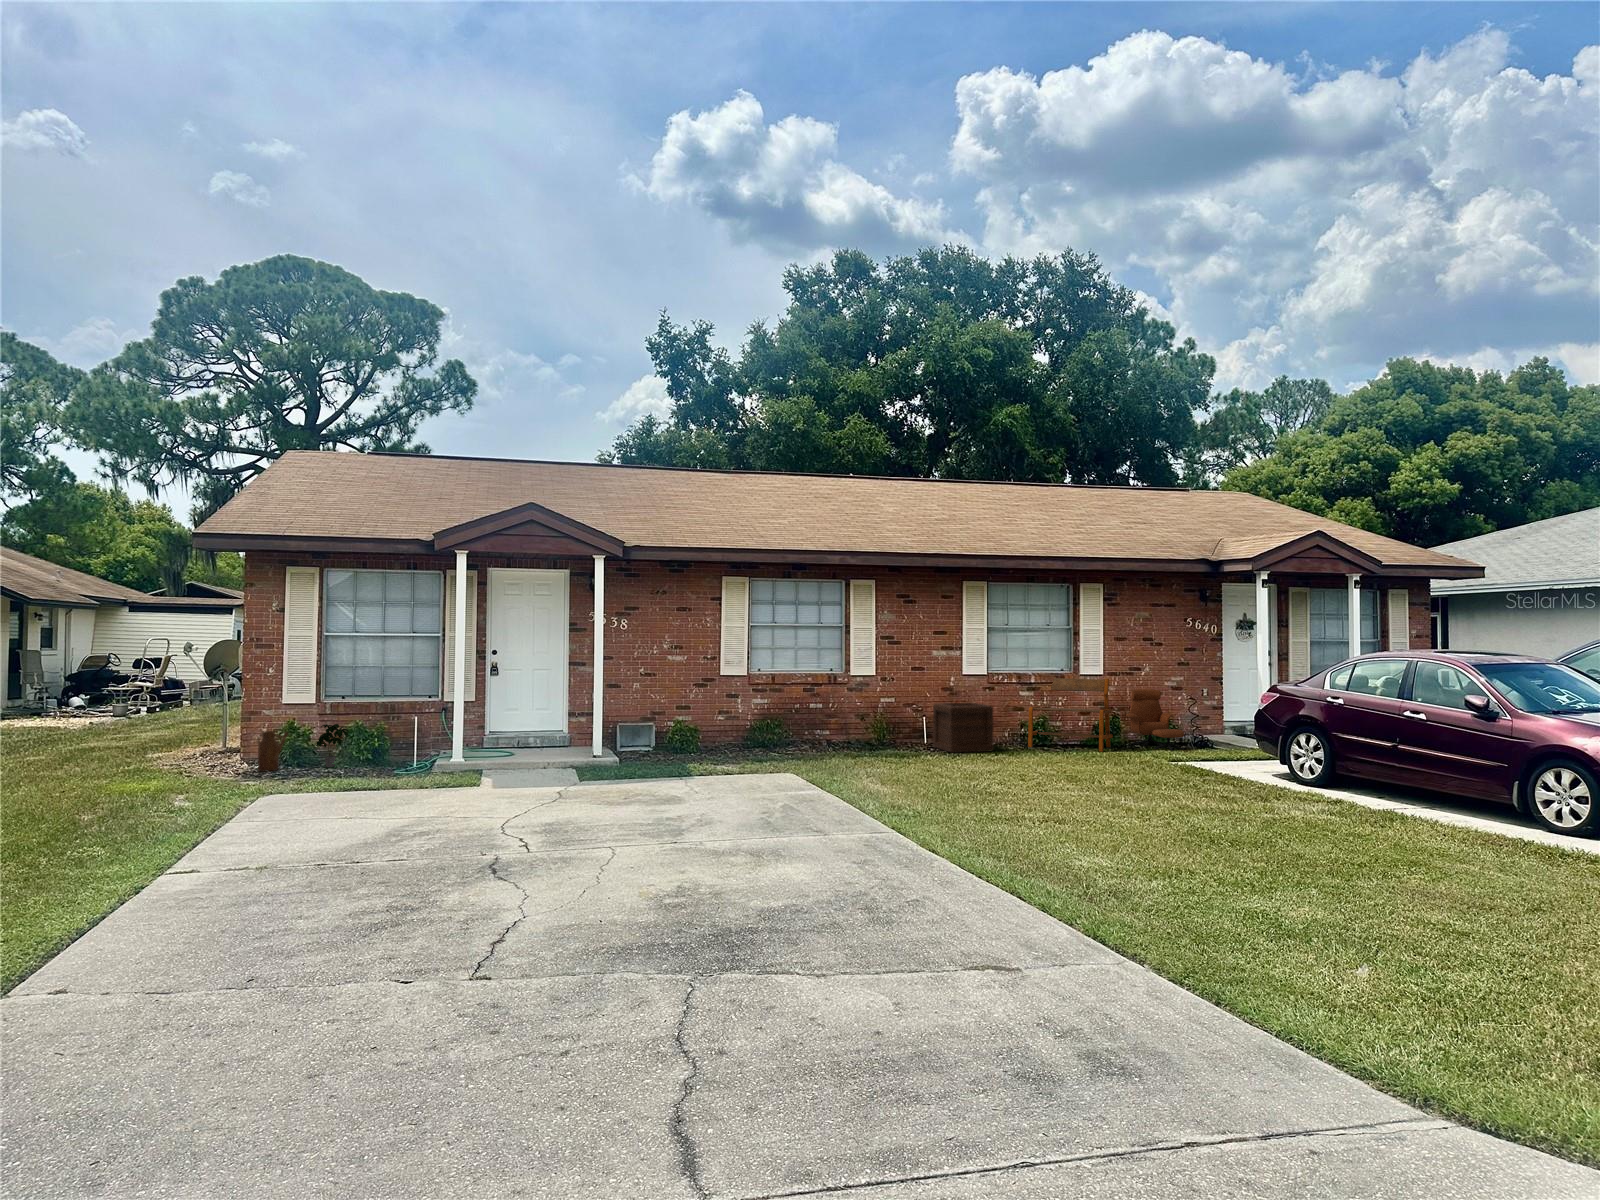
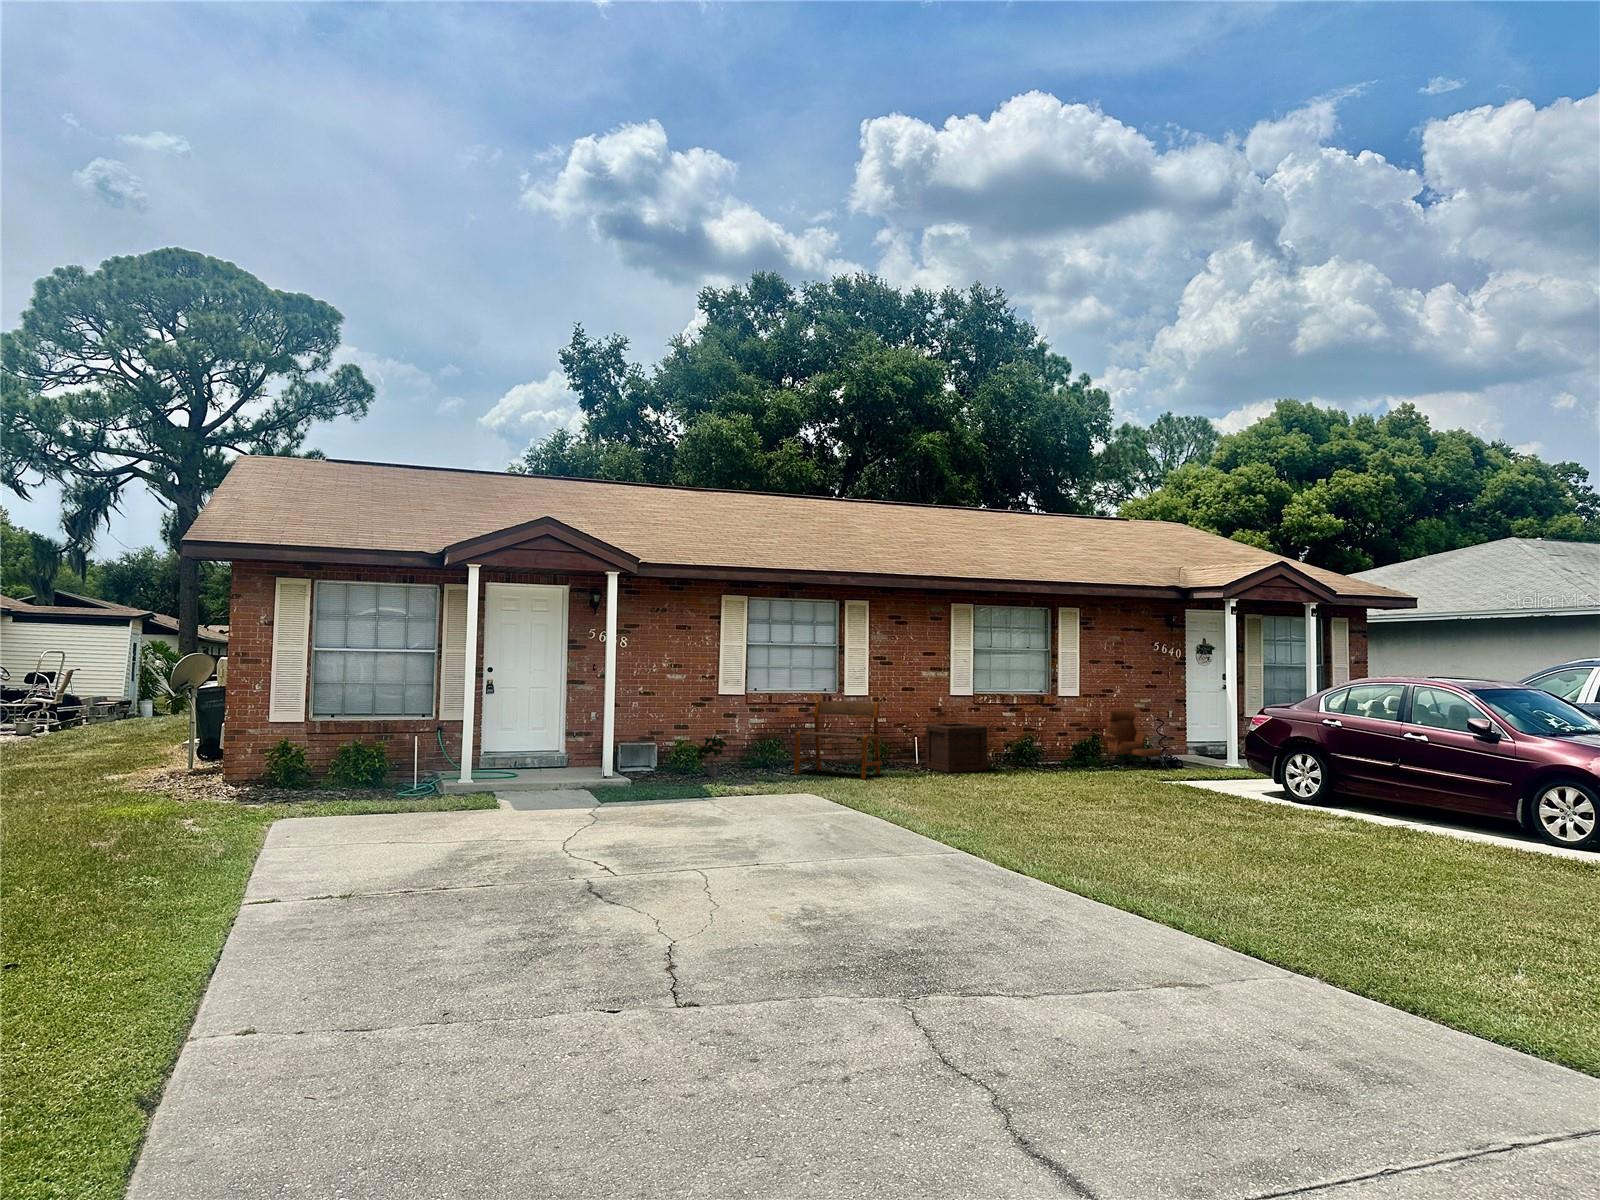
bench: present [1028,678,1113,752] -> present [794,701,882,780]
potted plant: present [316,724,349,767] -> present [697,736,727,777]
watering can: present [257,731,288,772] -> none [236,755,274,799]

